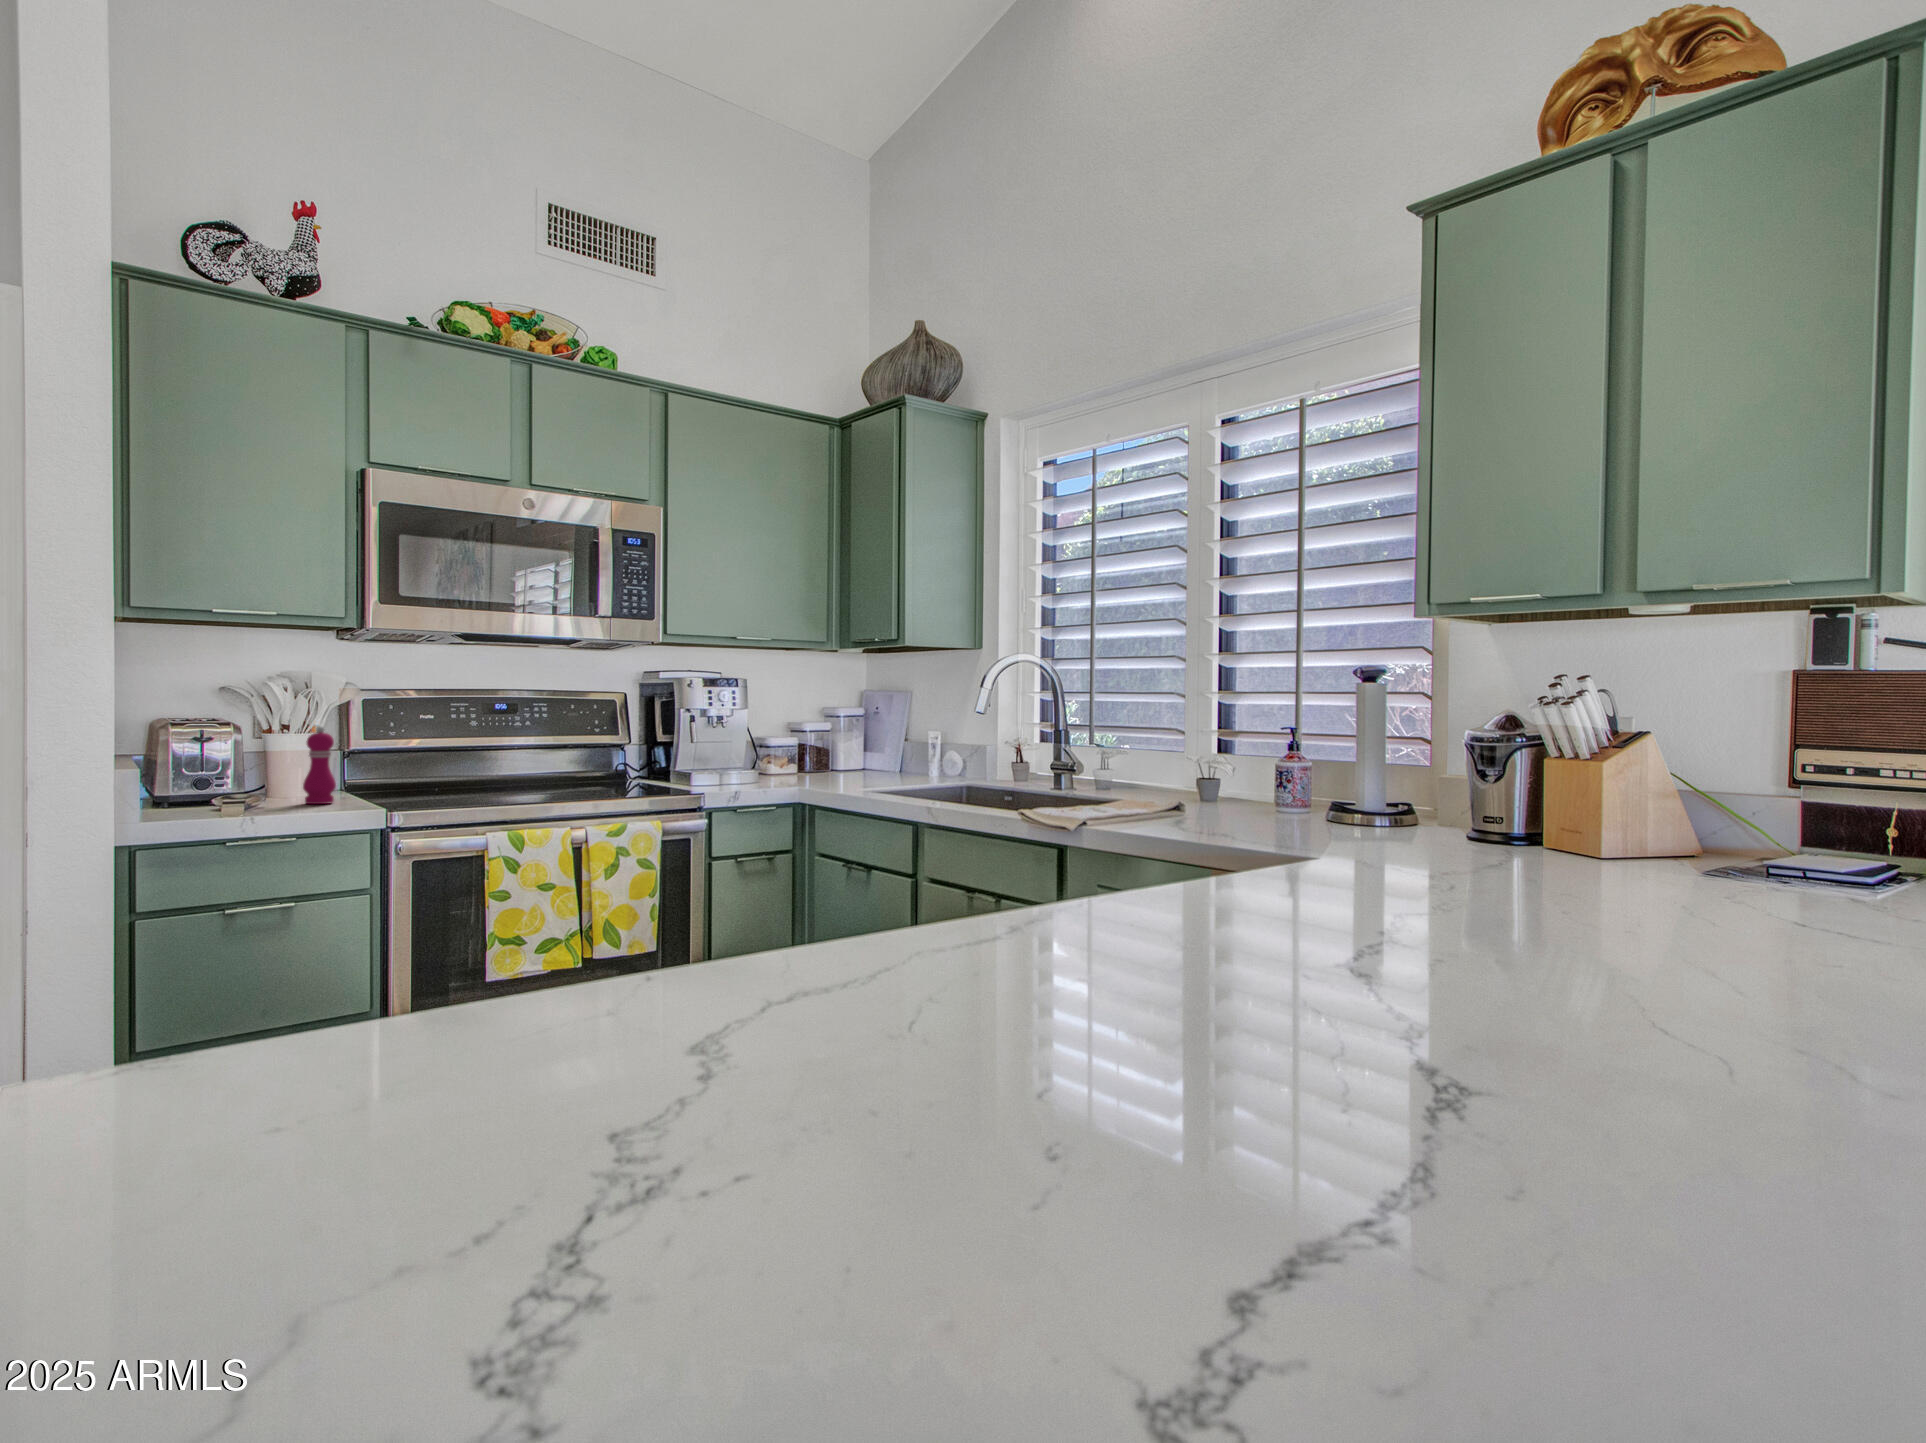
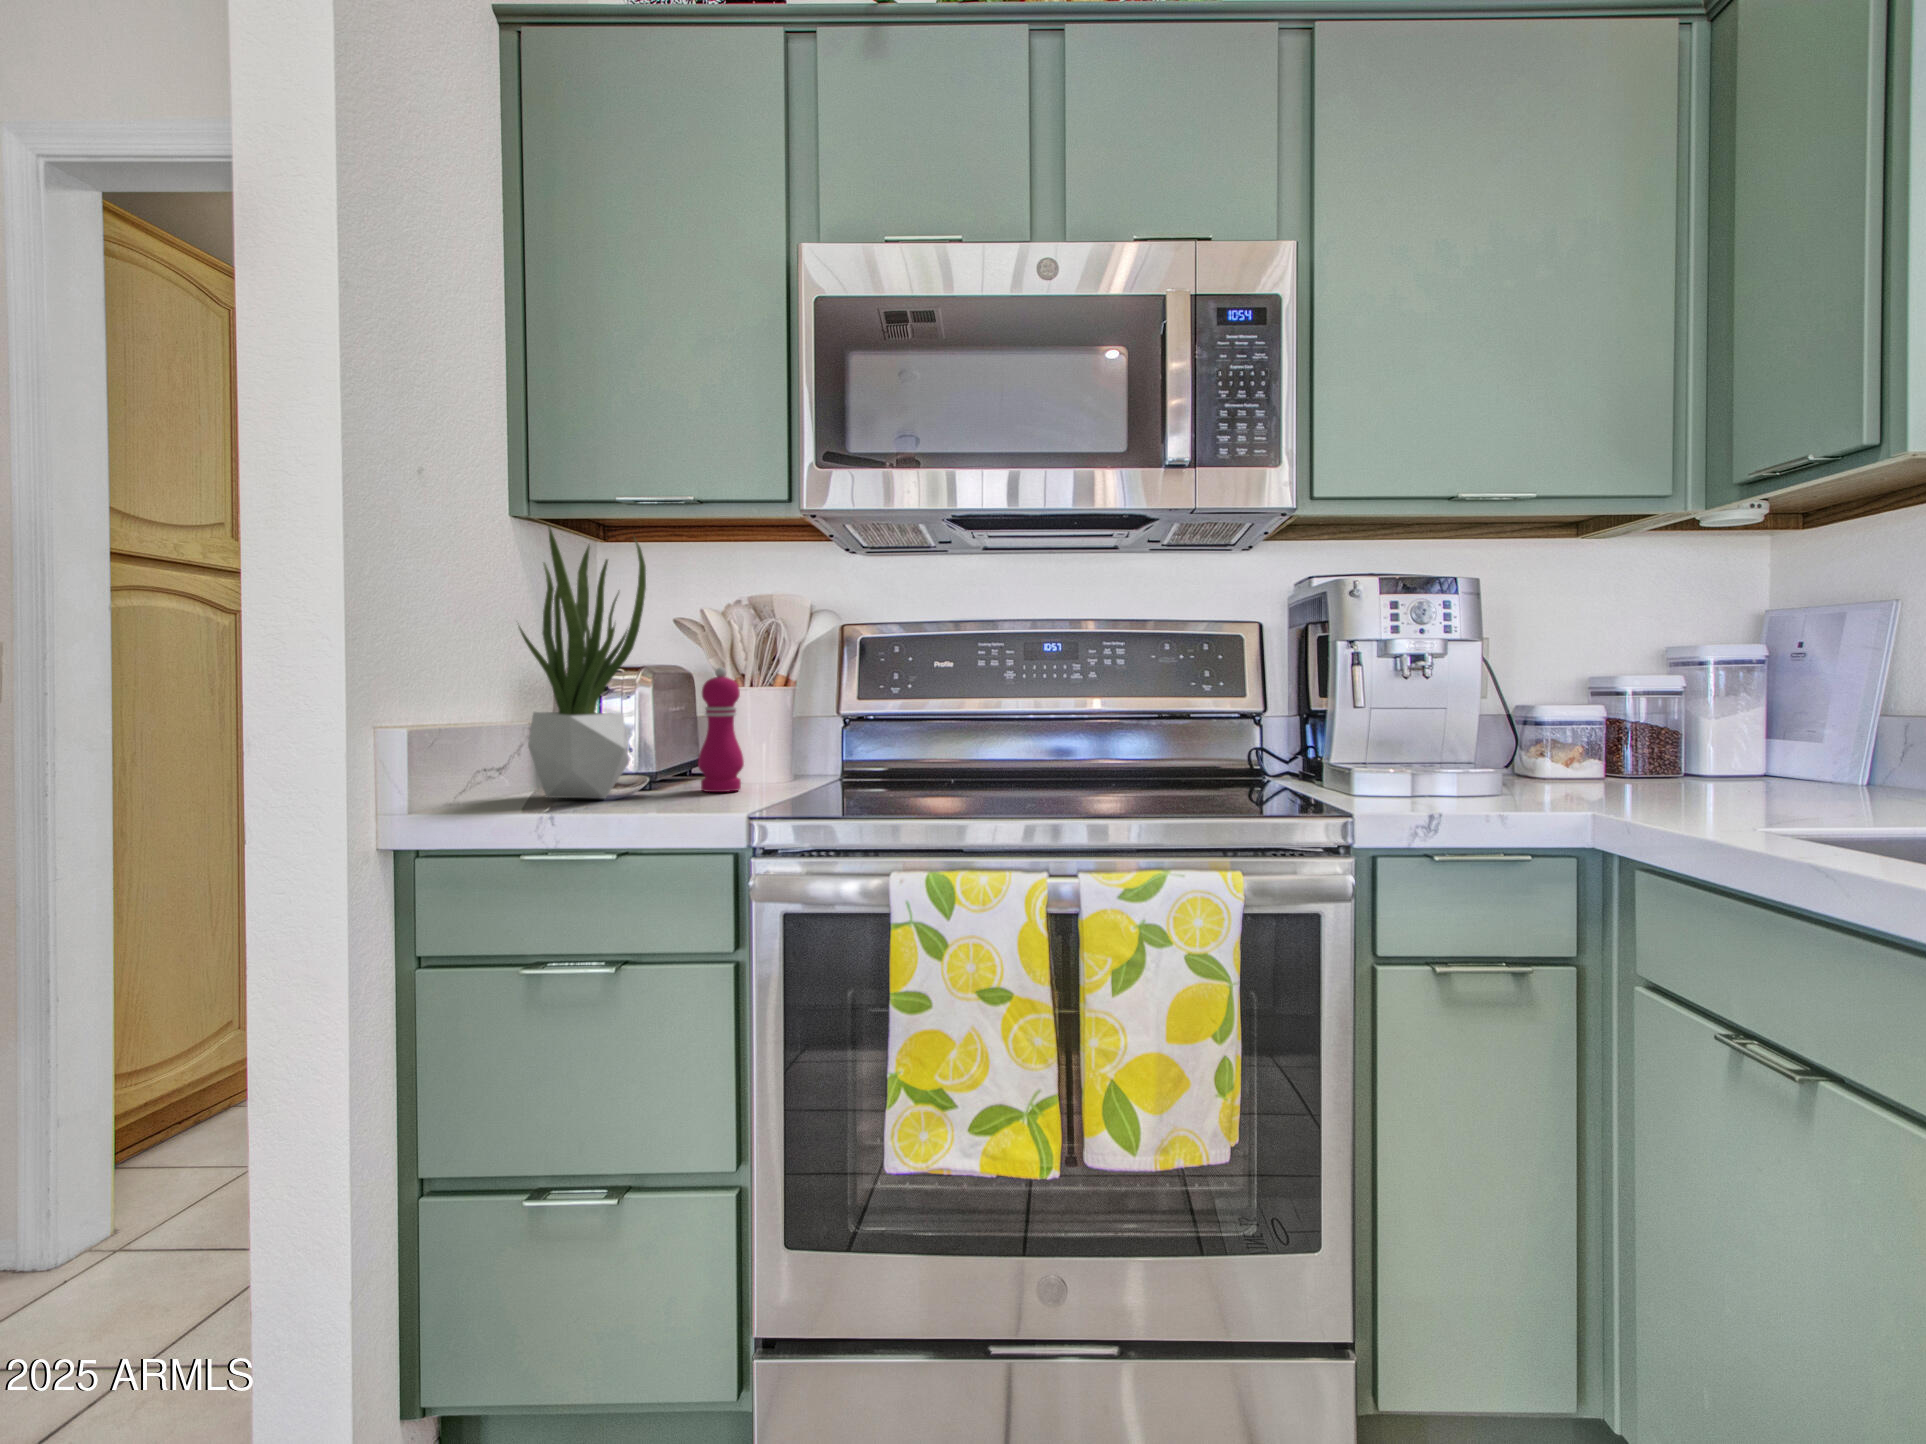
potted plant: none [198,644,287,812] -> present [519,527,646,799]

